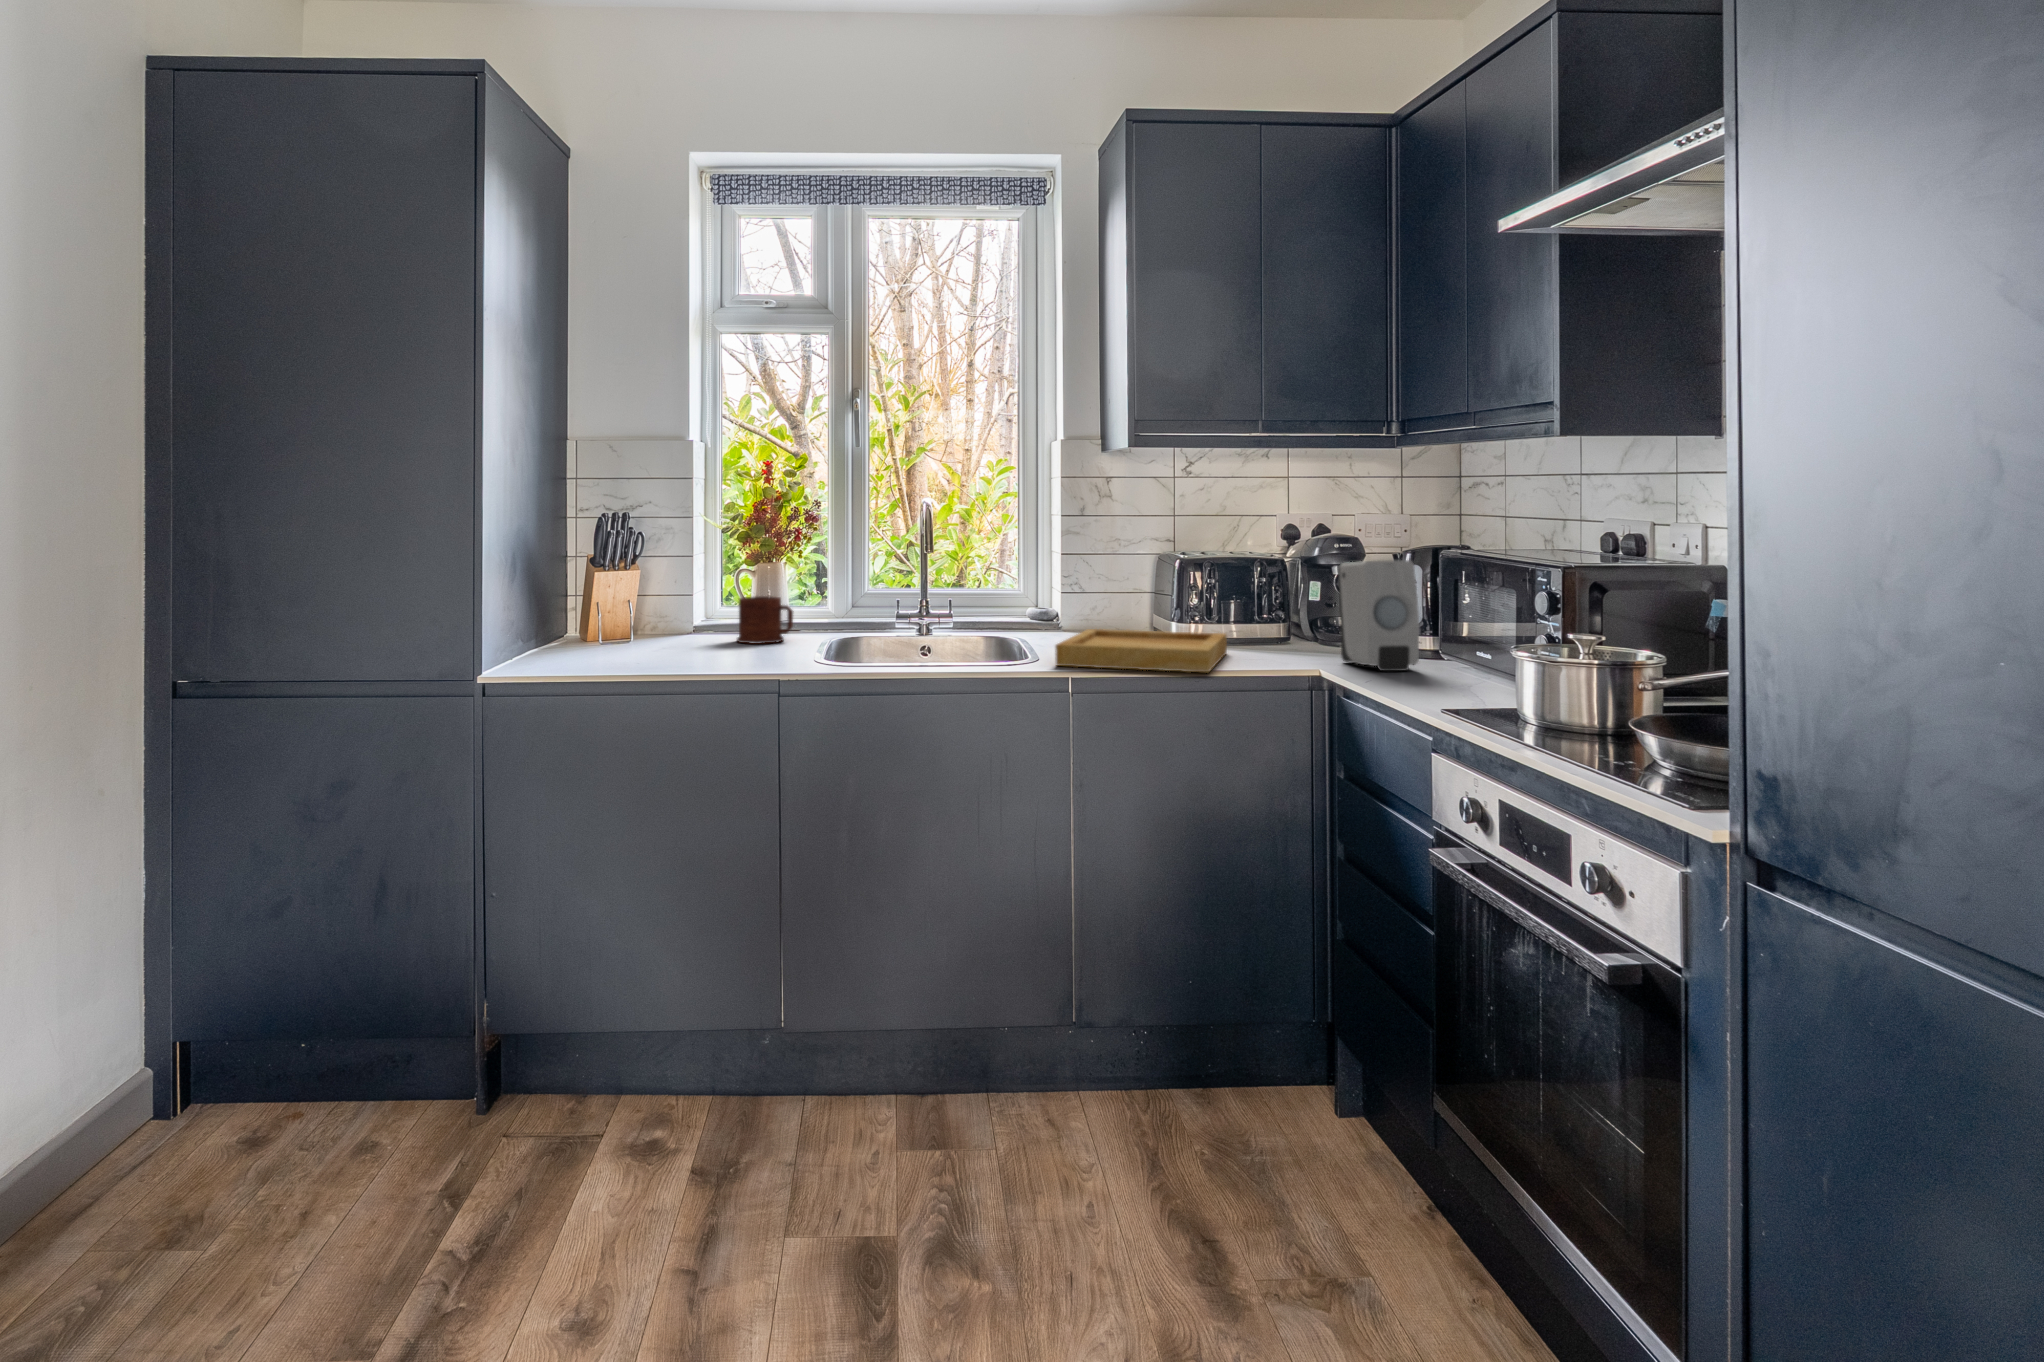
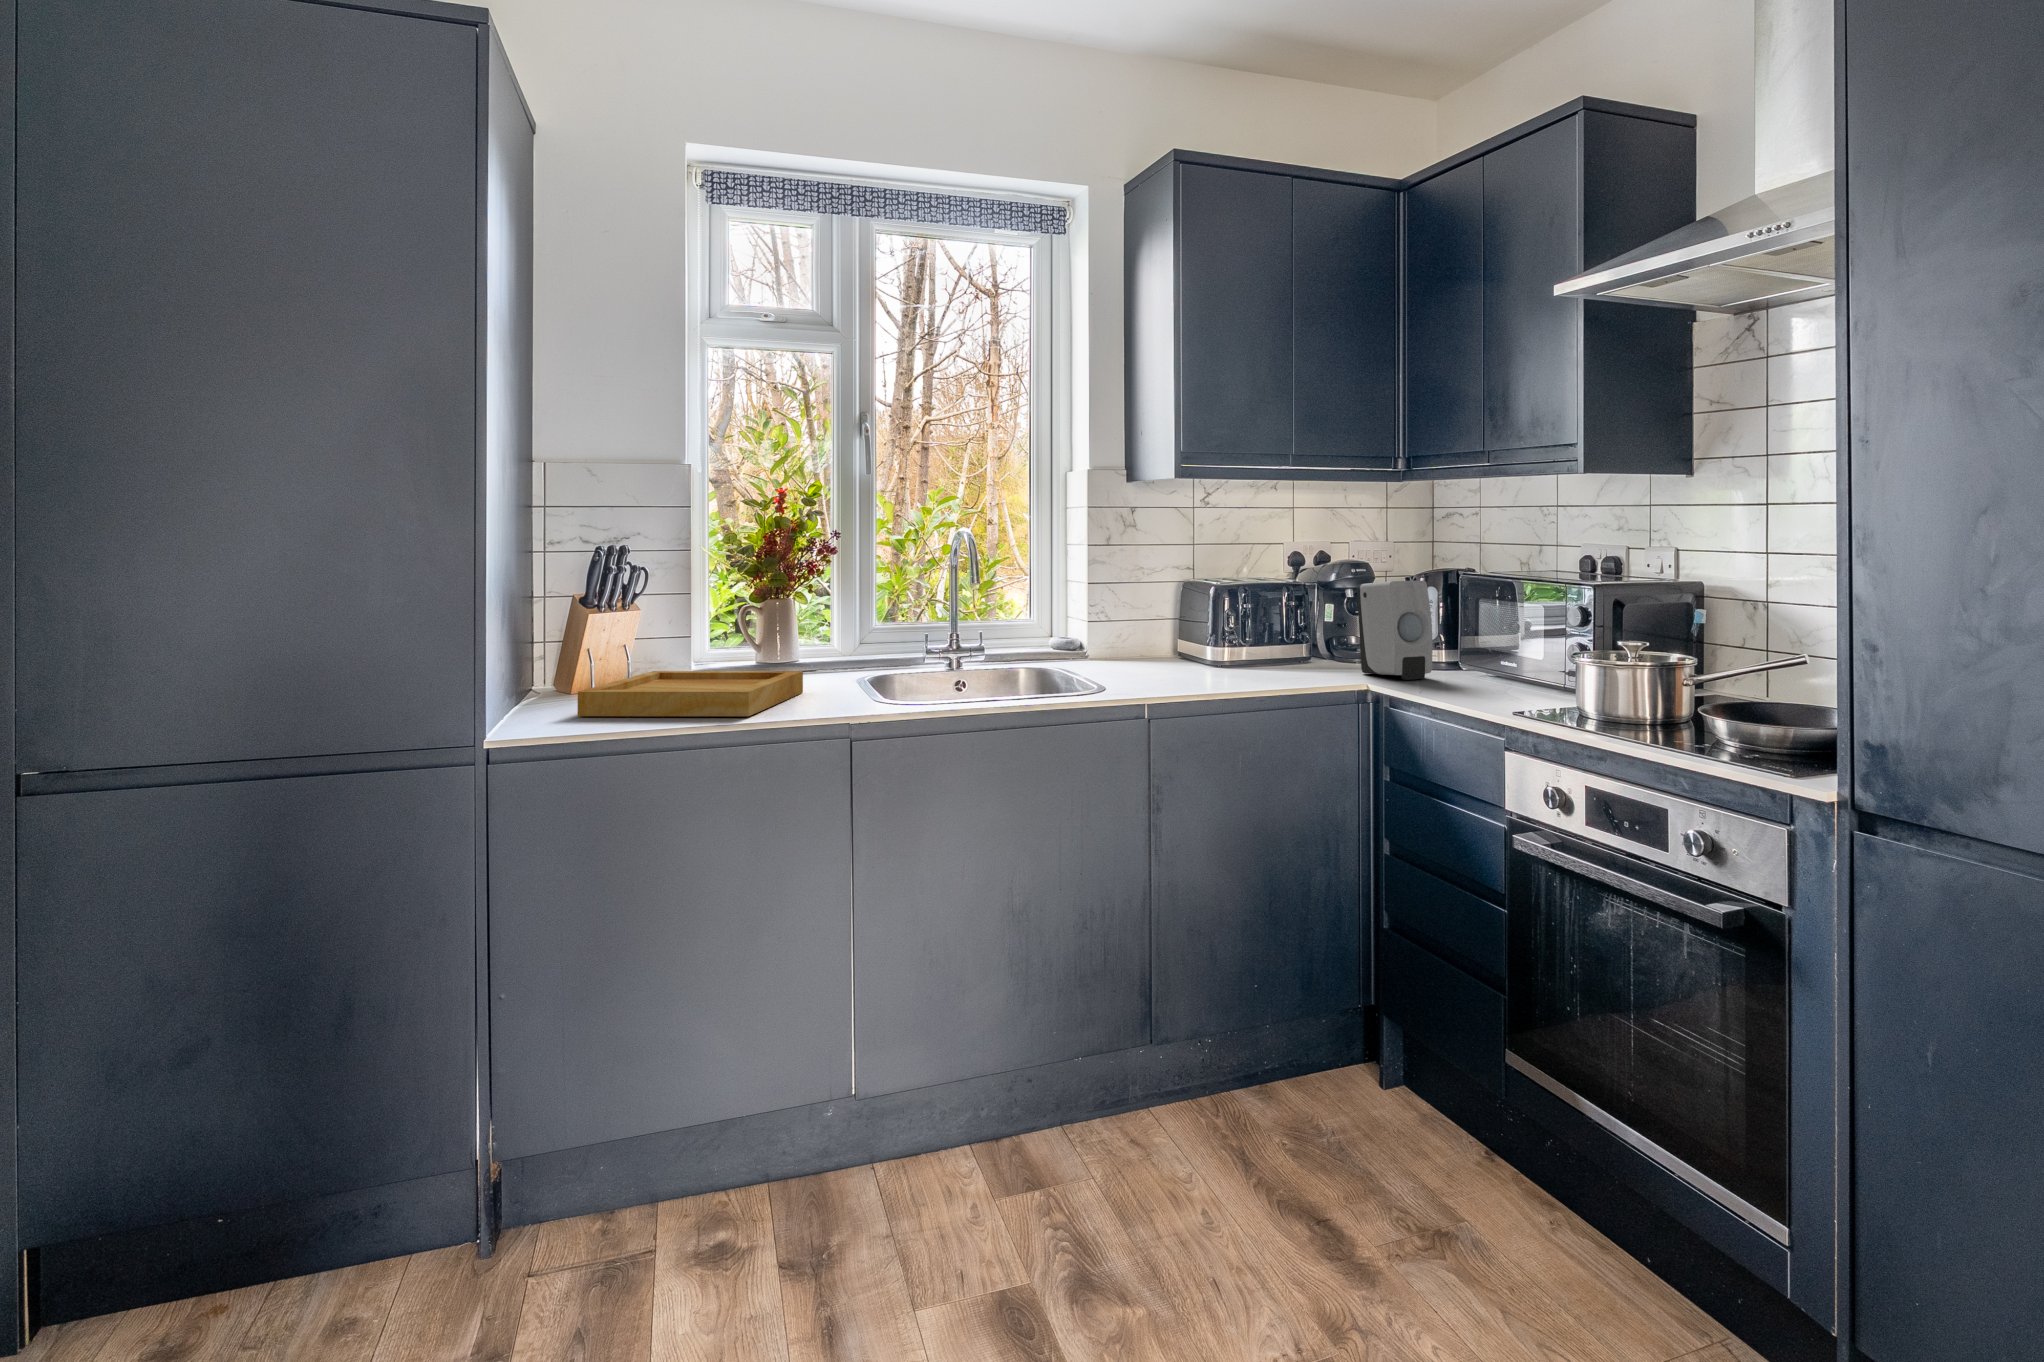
mug: present [737,596,793,644] -> none [753,627,818,678]
tray: present [1055,629,1227,672] -> present [578,671,803,716]

